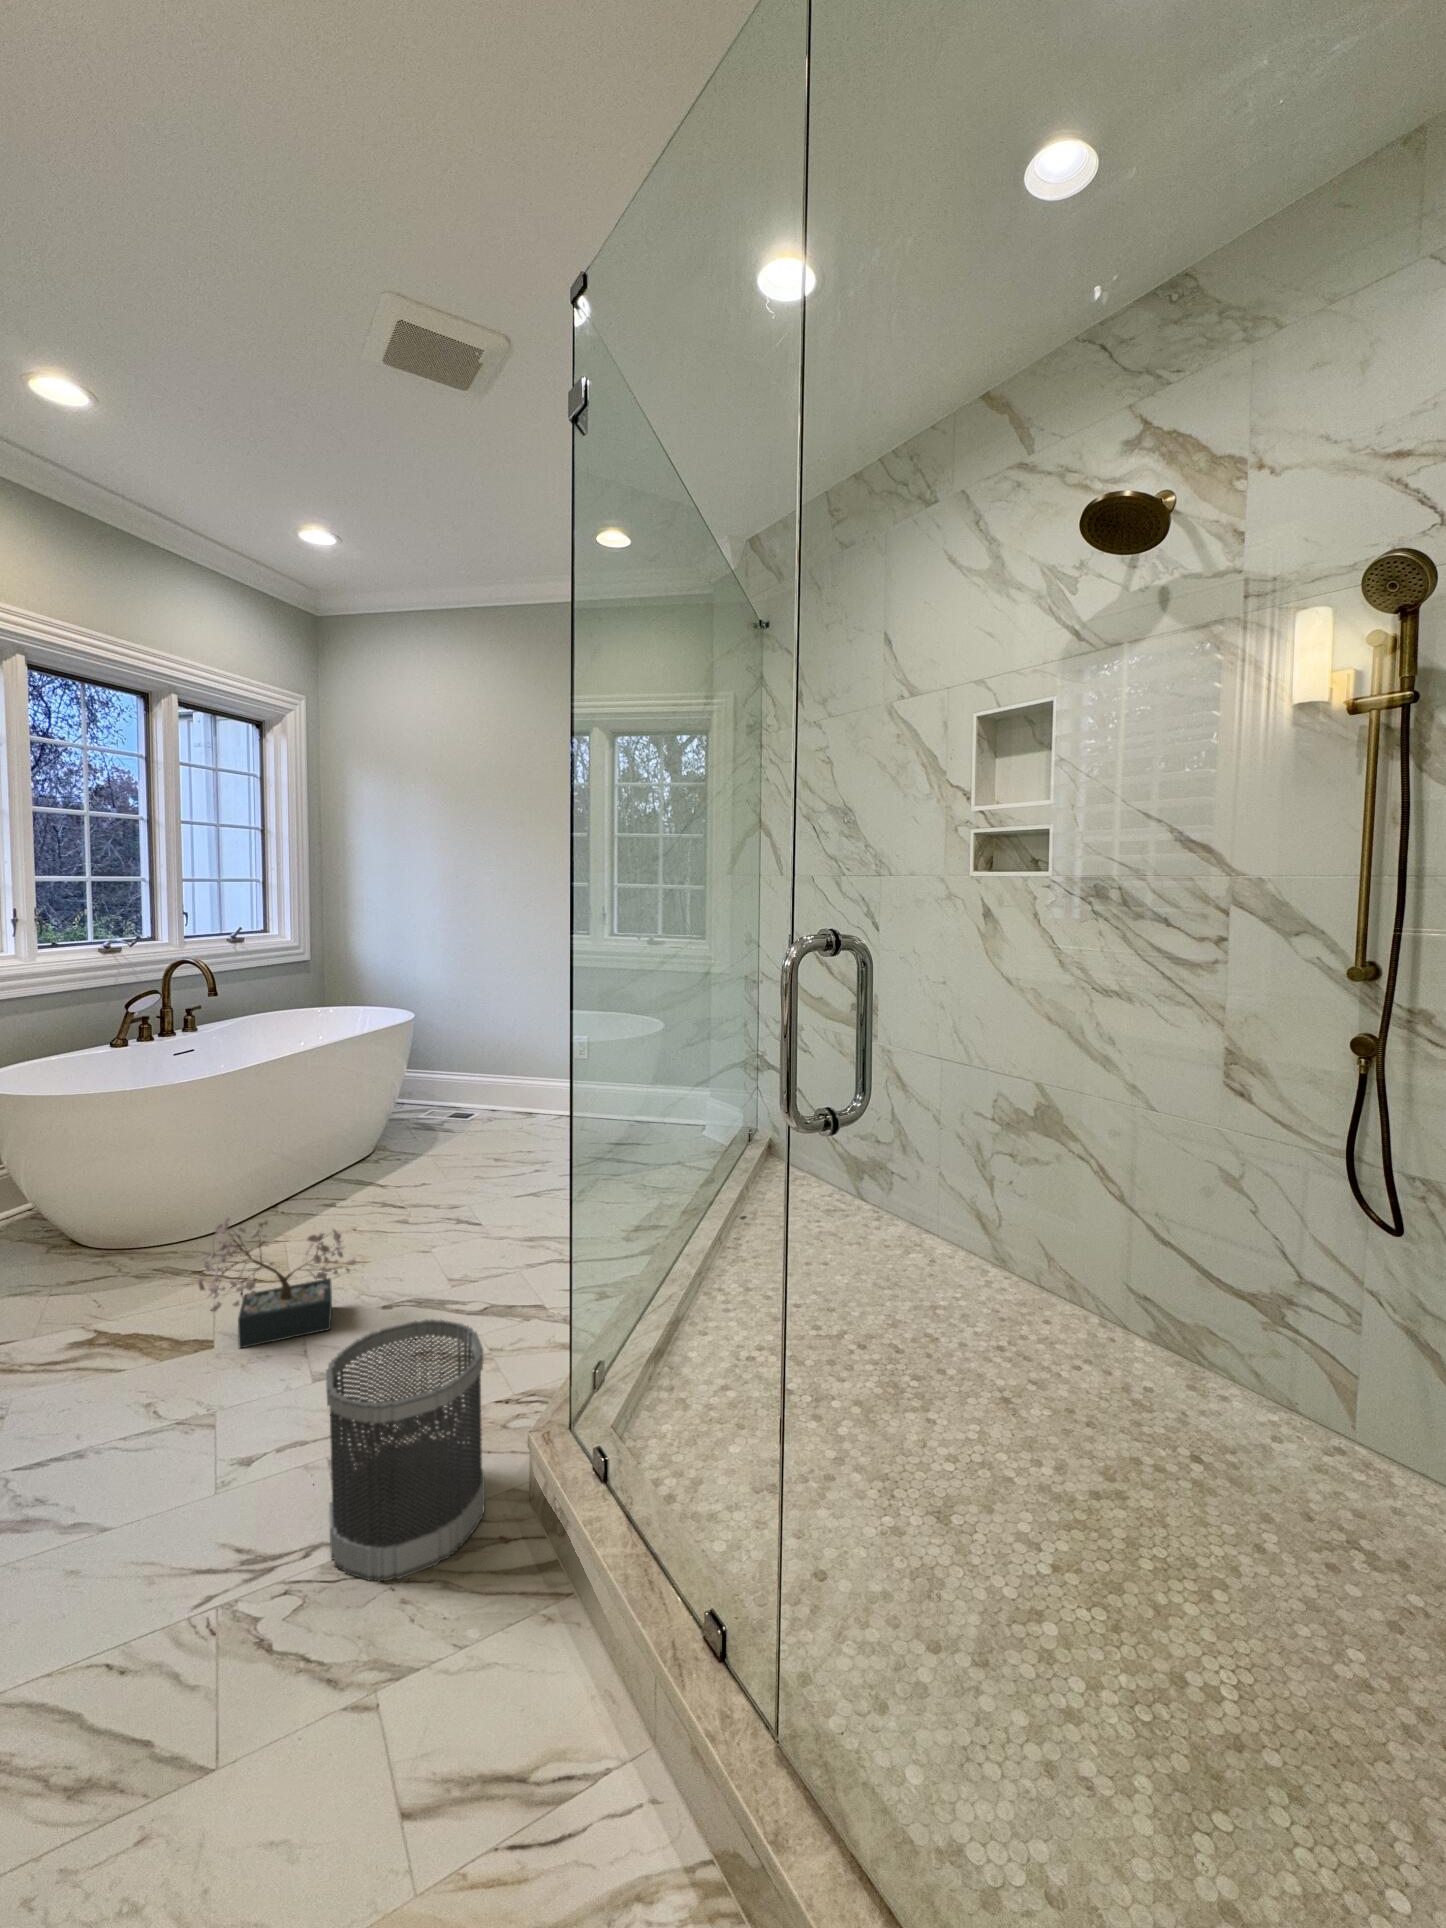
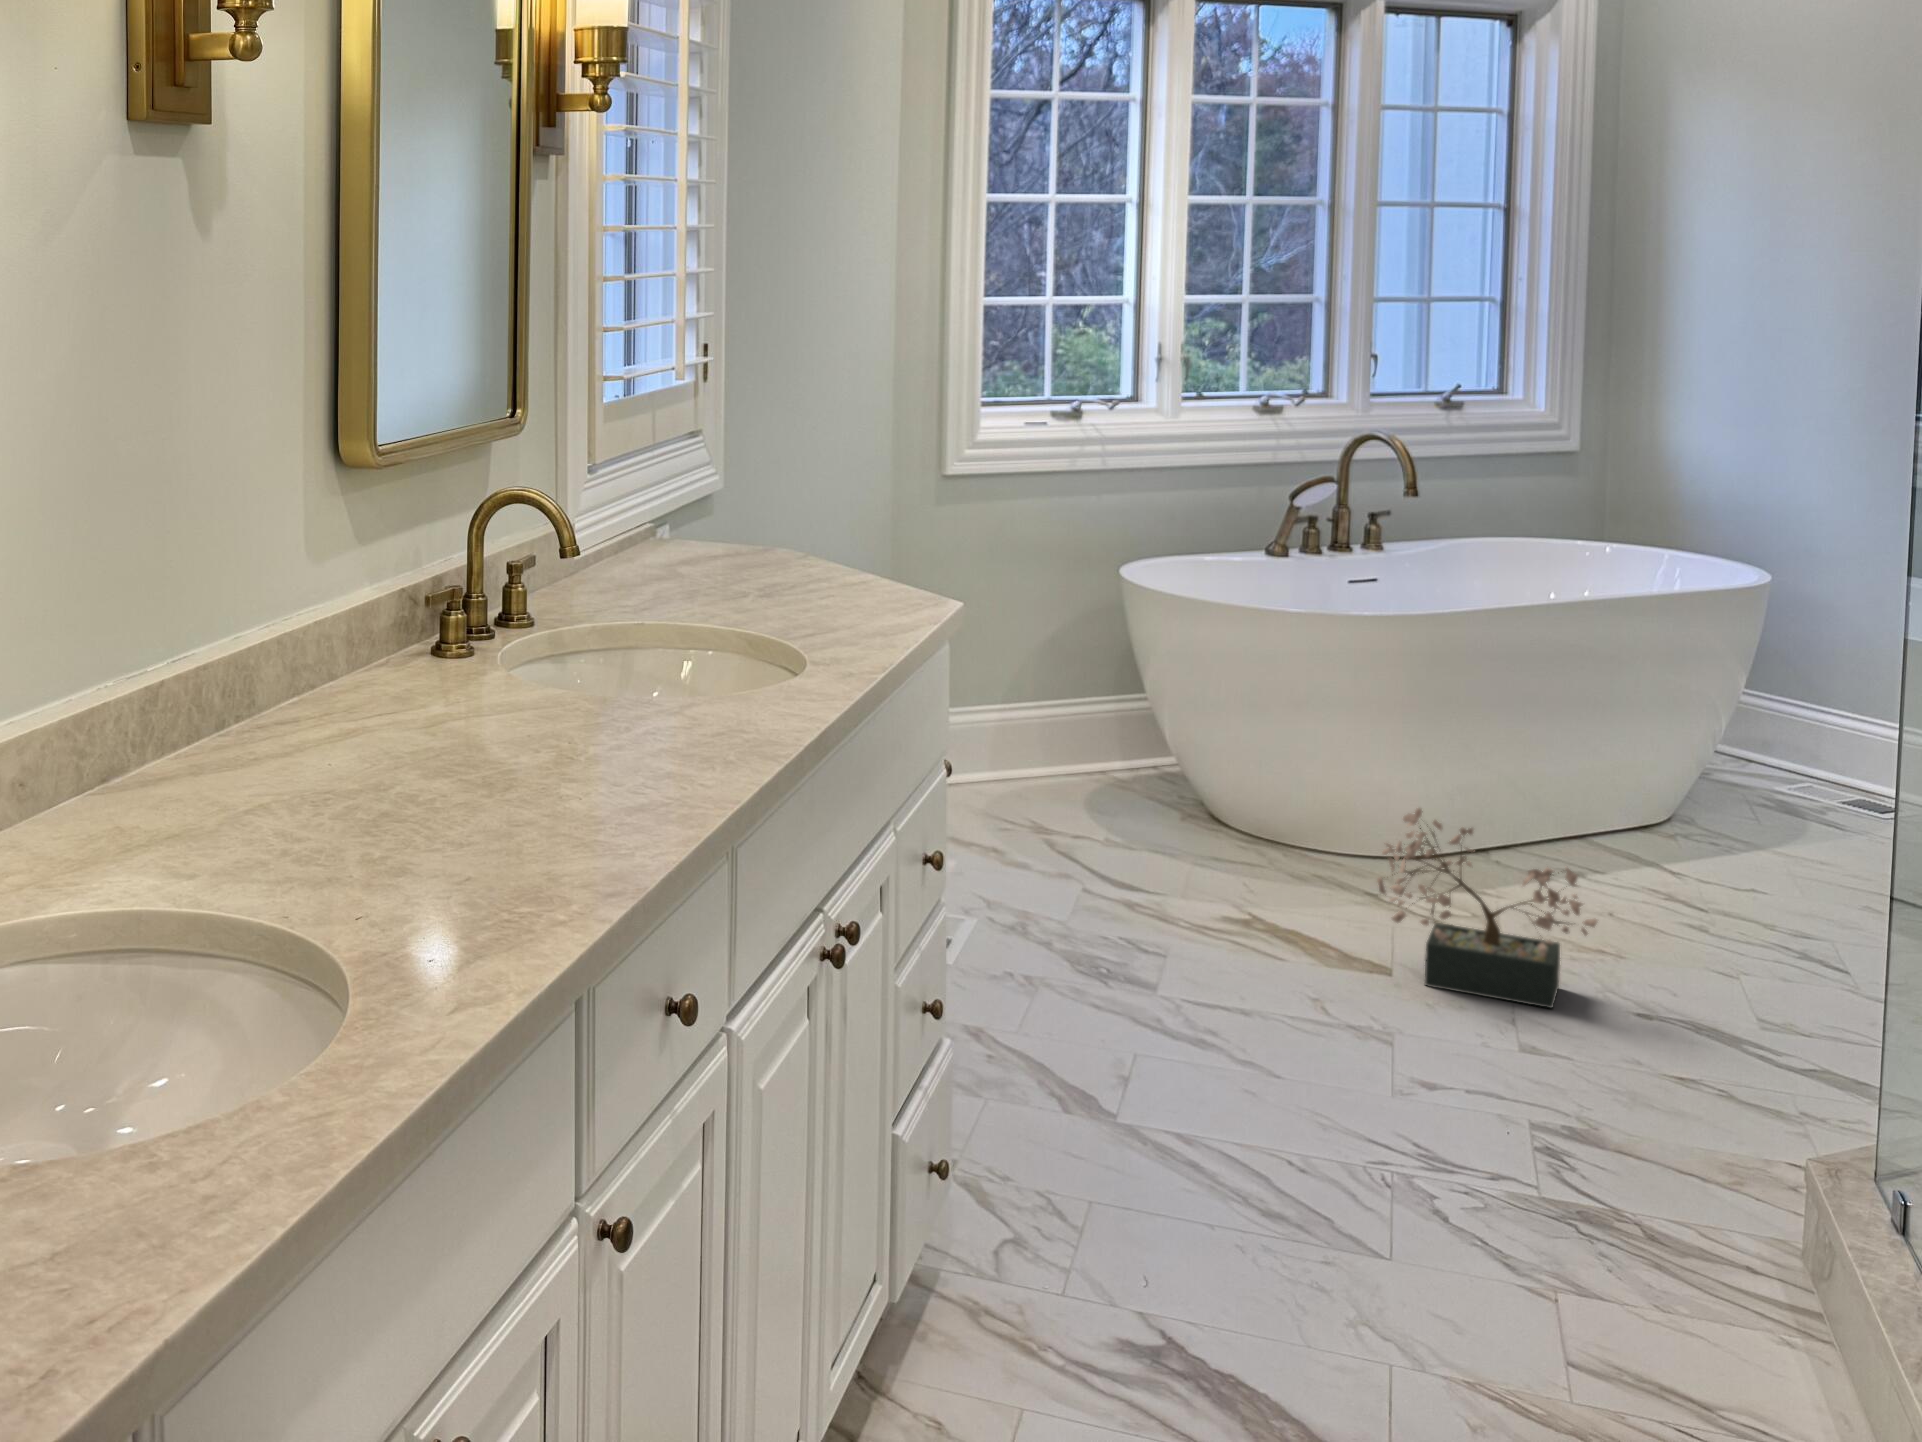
wastebasket: present [326,1319,485,1581] -> none [1519,952,1739,1245]

